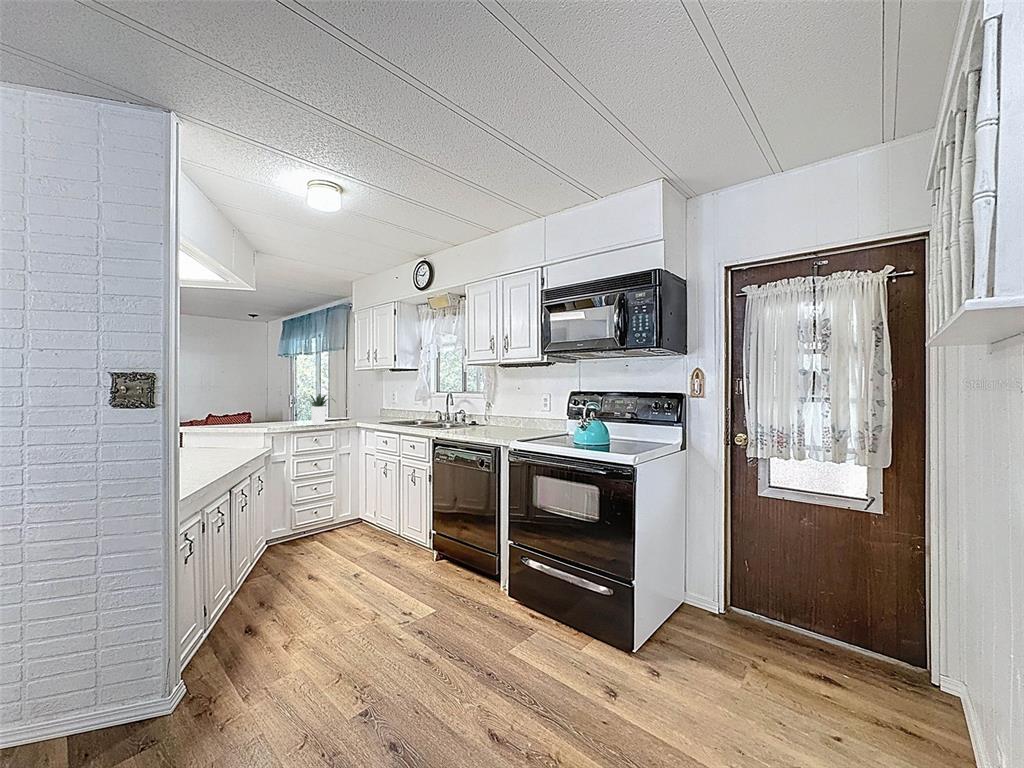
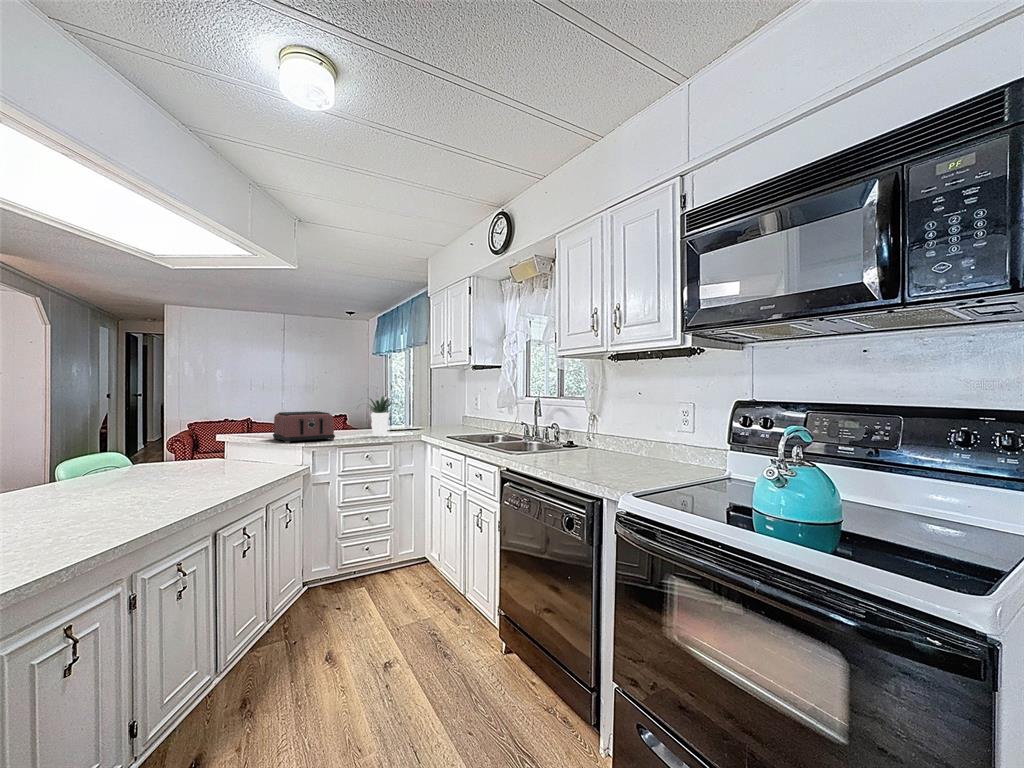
toaster: none [231,406,287,430] -> present [273,411,335,443]

